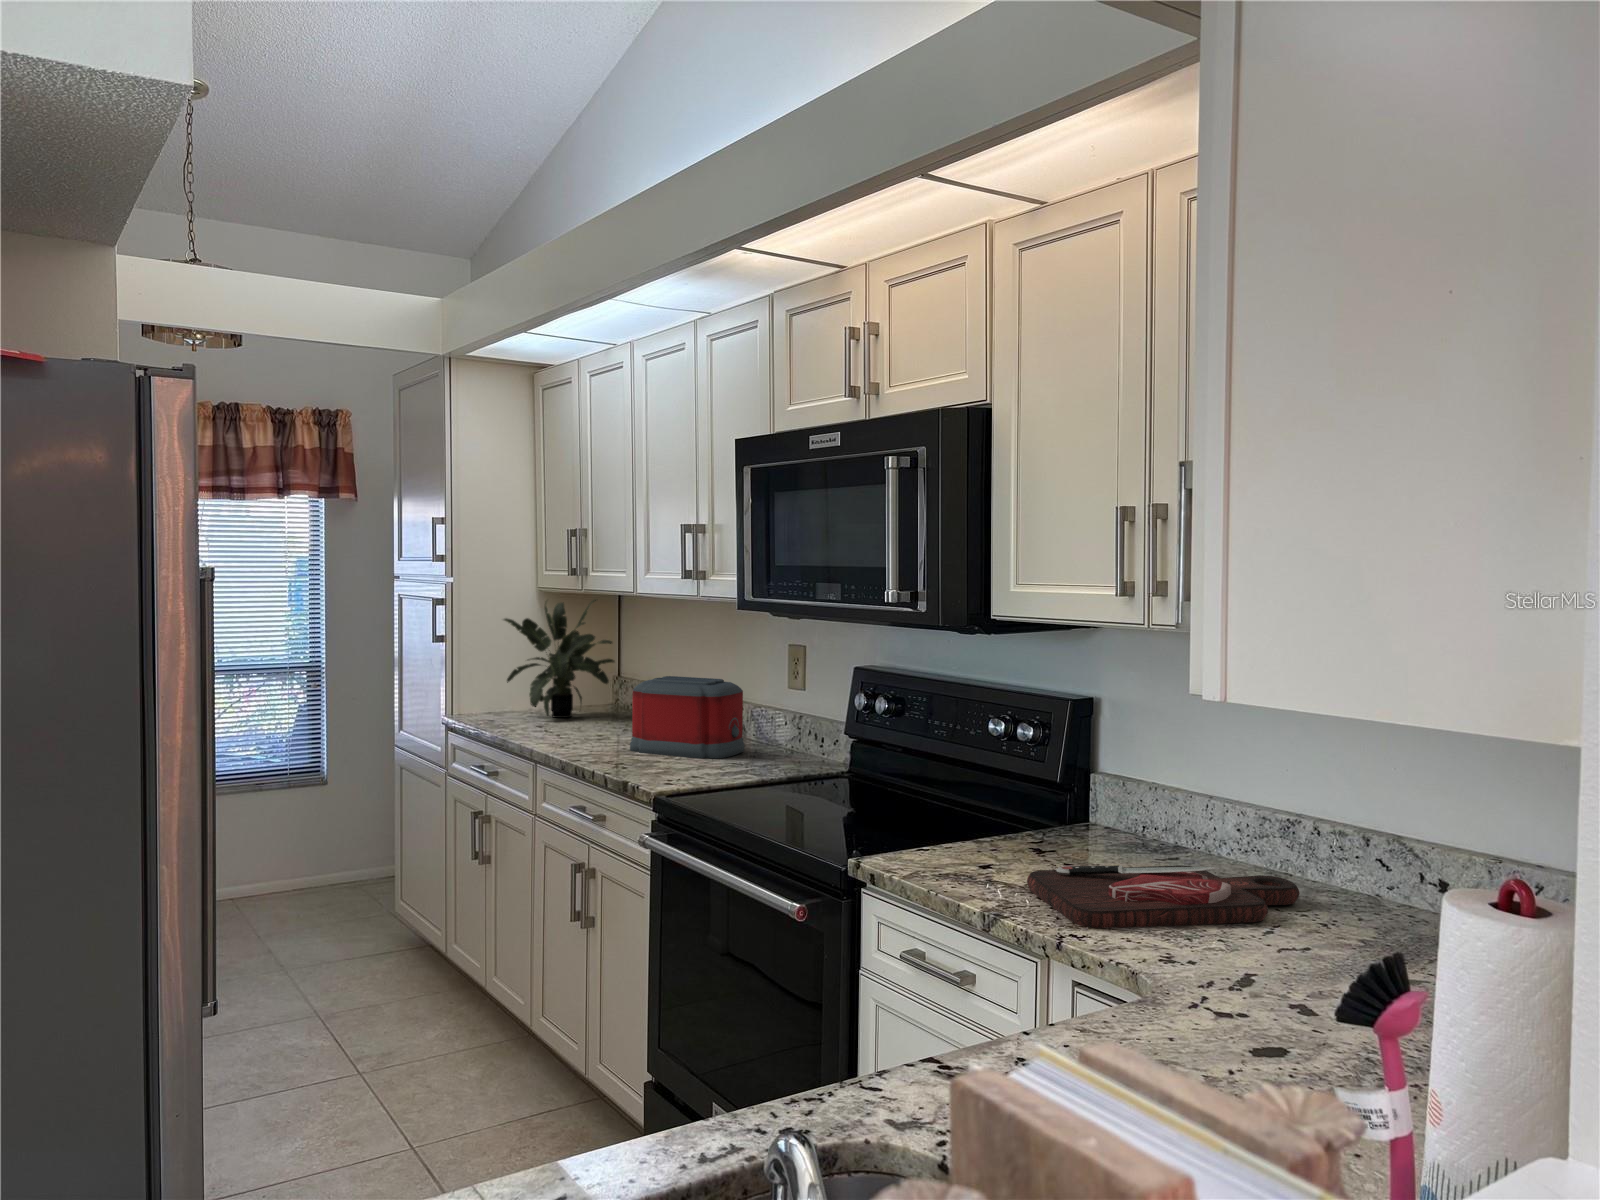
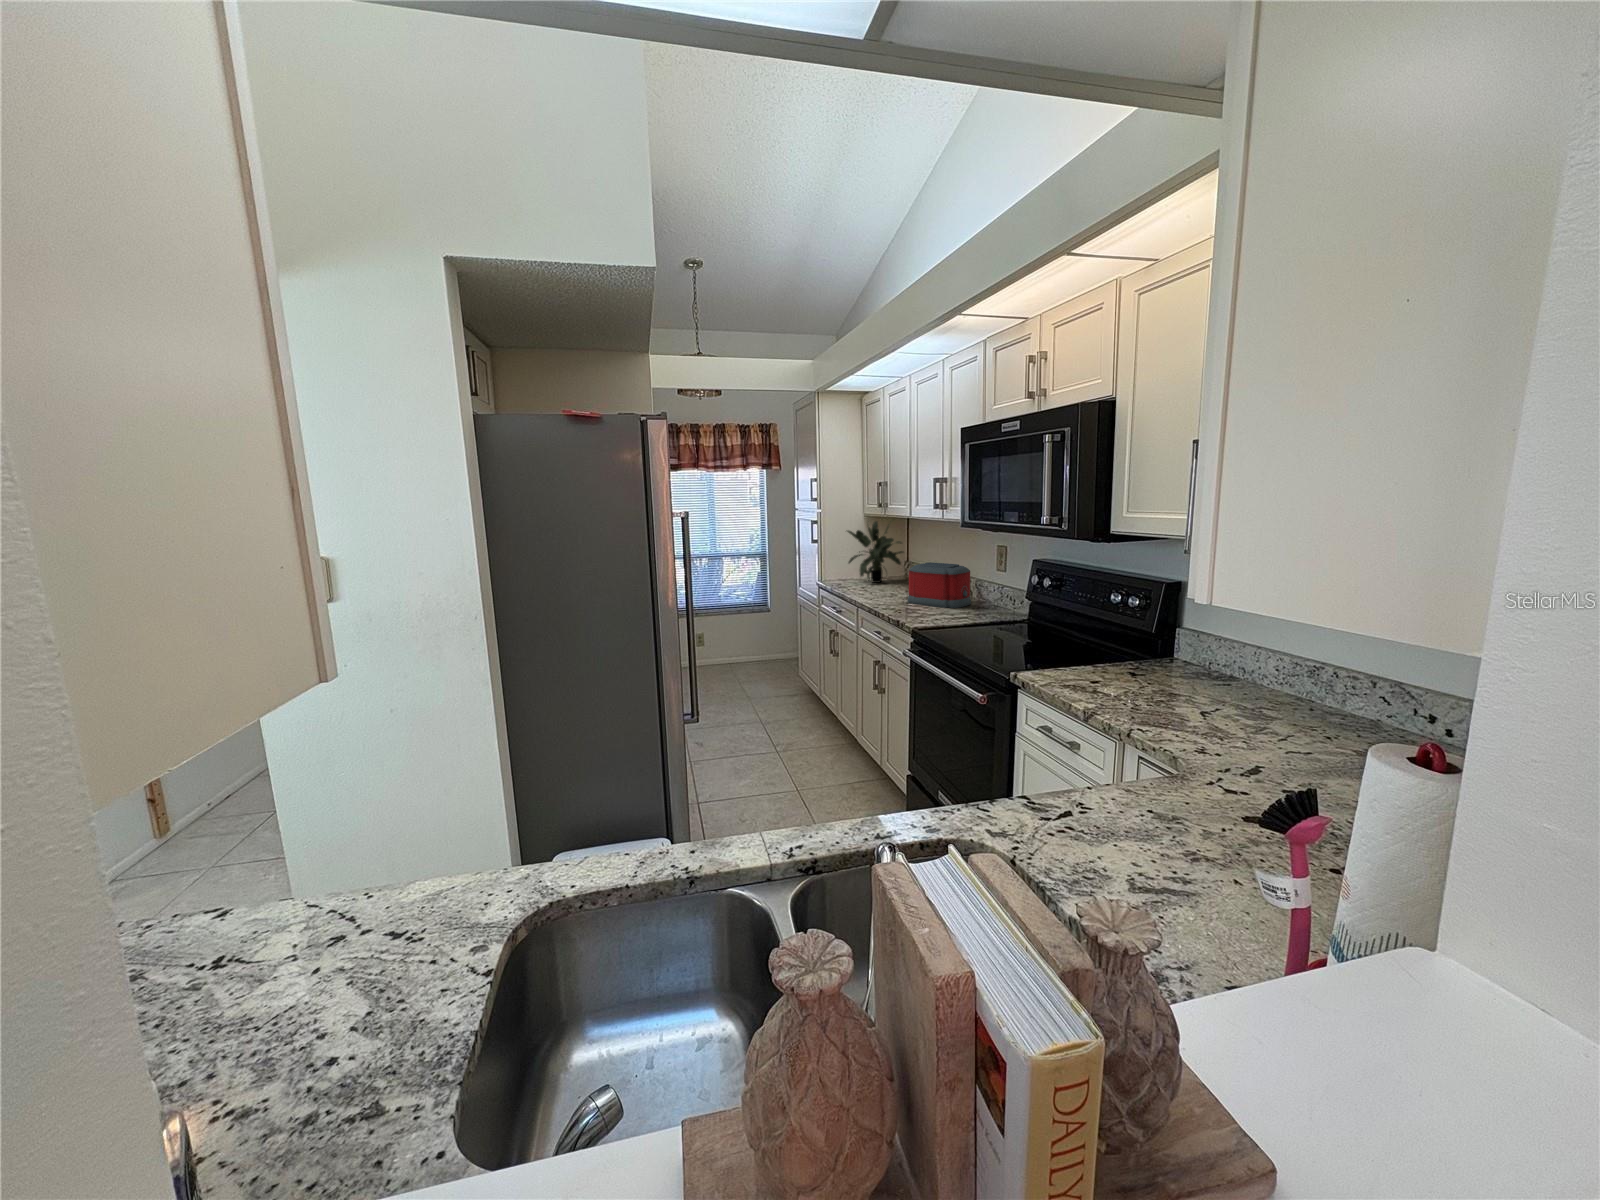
cutting board: present [1027,865,1300,928] -> none [1119,687,1314,732]

